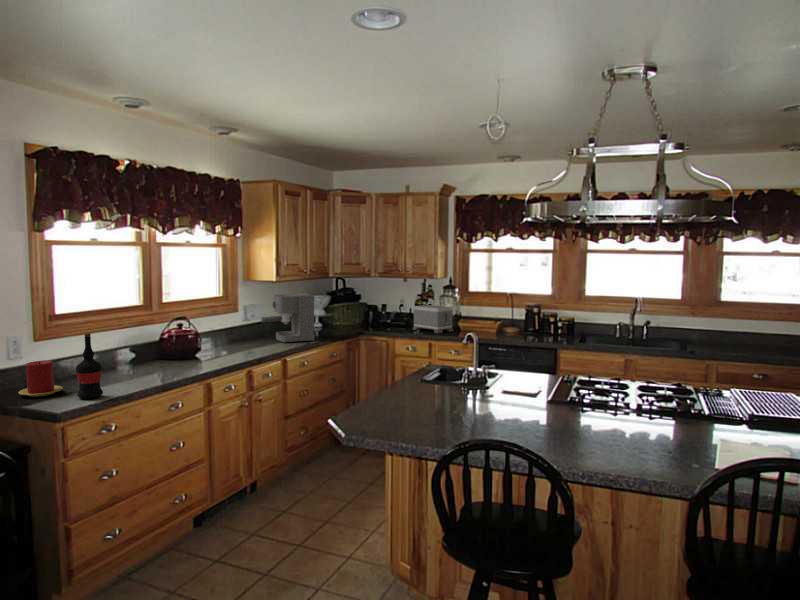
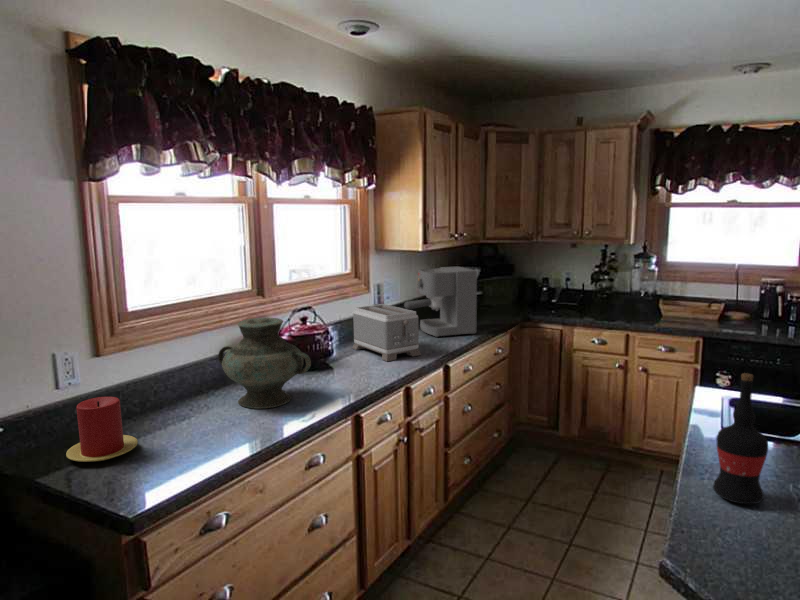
toaster: present [413,305,453,333] -> present [352,304,421,361]
vase: none [117,319,178,376] -> present [218,317,311,409]
wine bottle: present [76,333,103,399] -> present [713,373,768,504]

